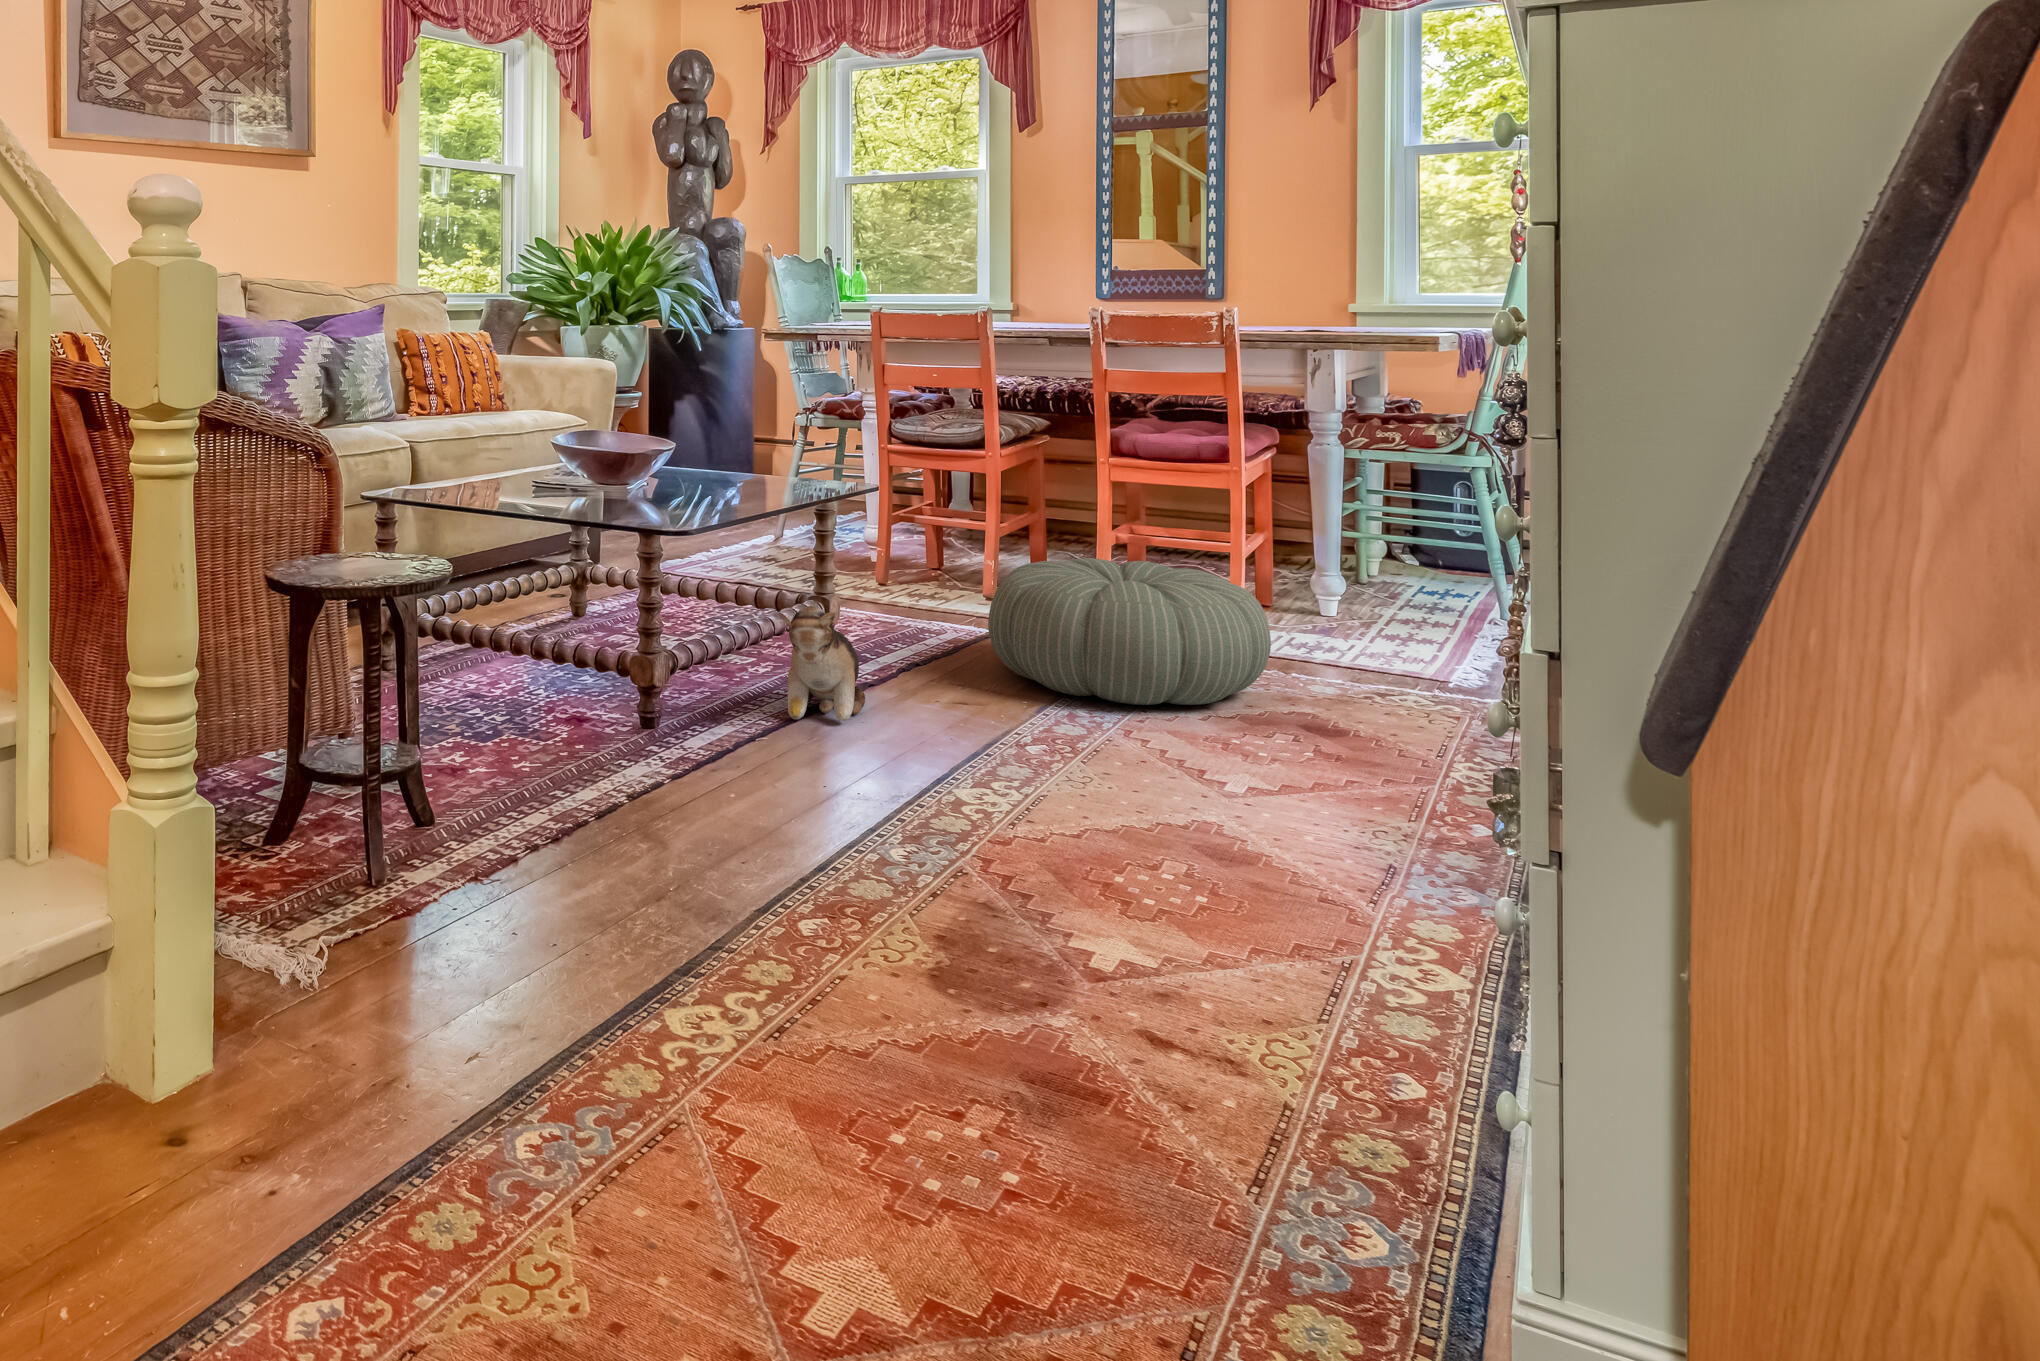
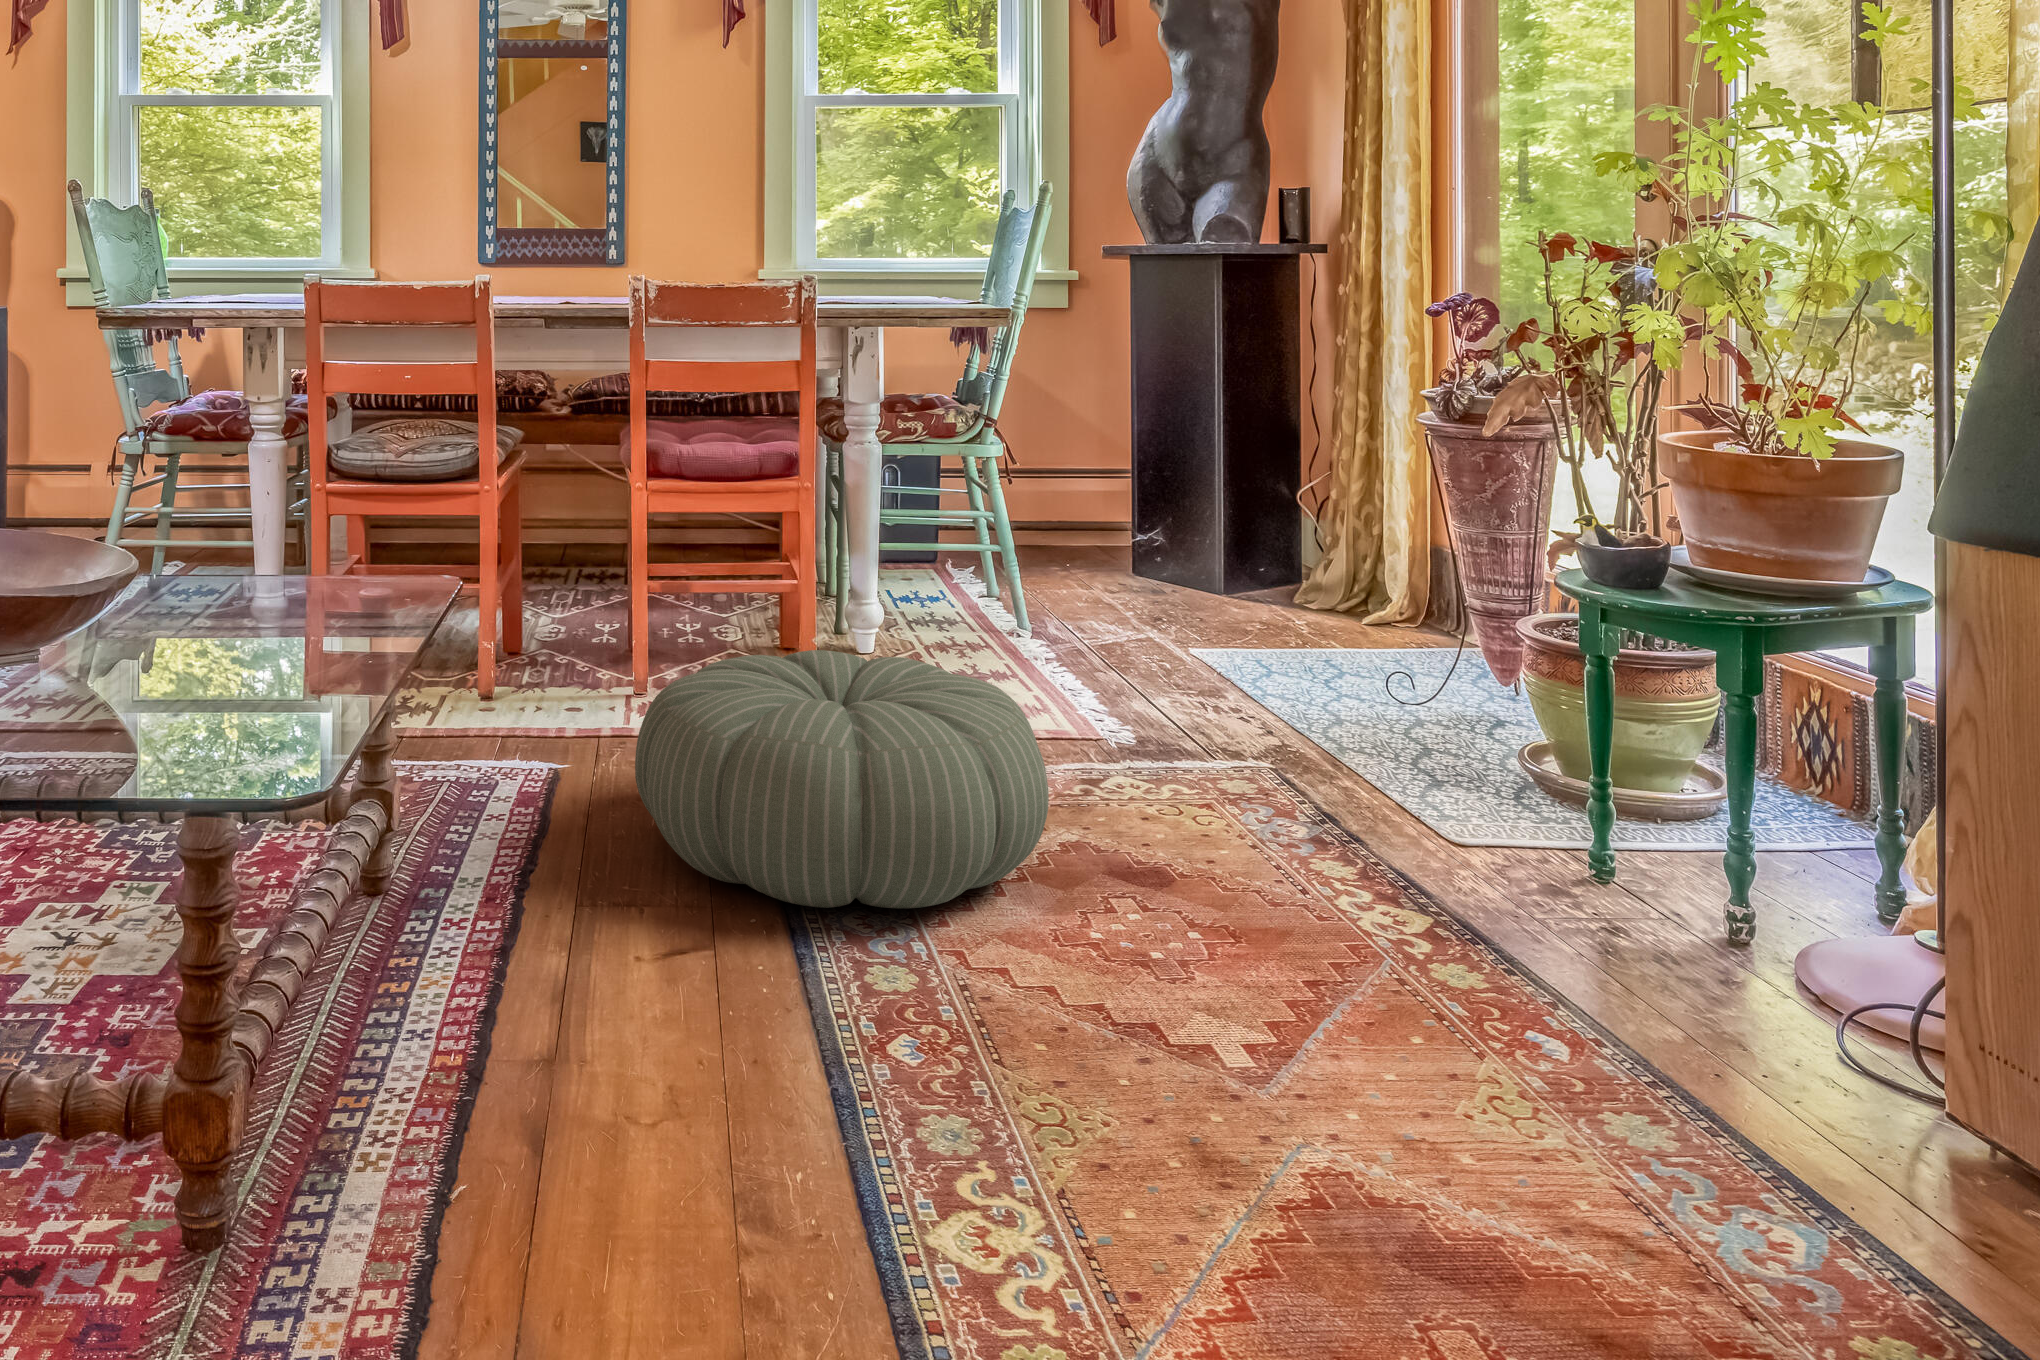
plush toy: present [780,606,865,721] -> none [433,893,588,1138]

